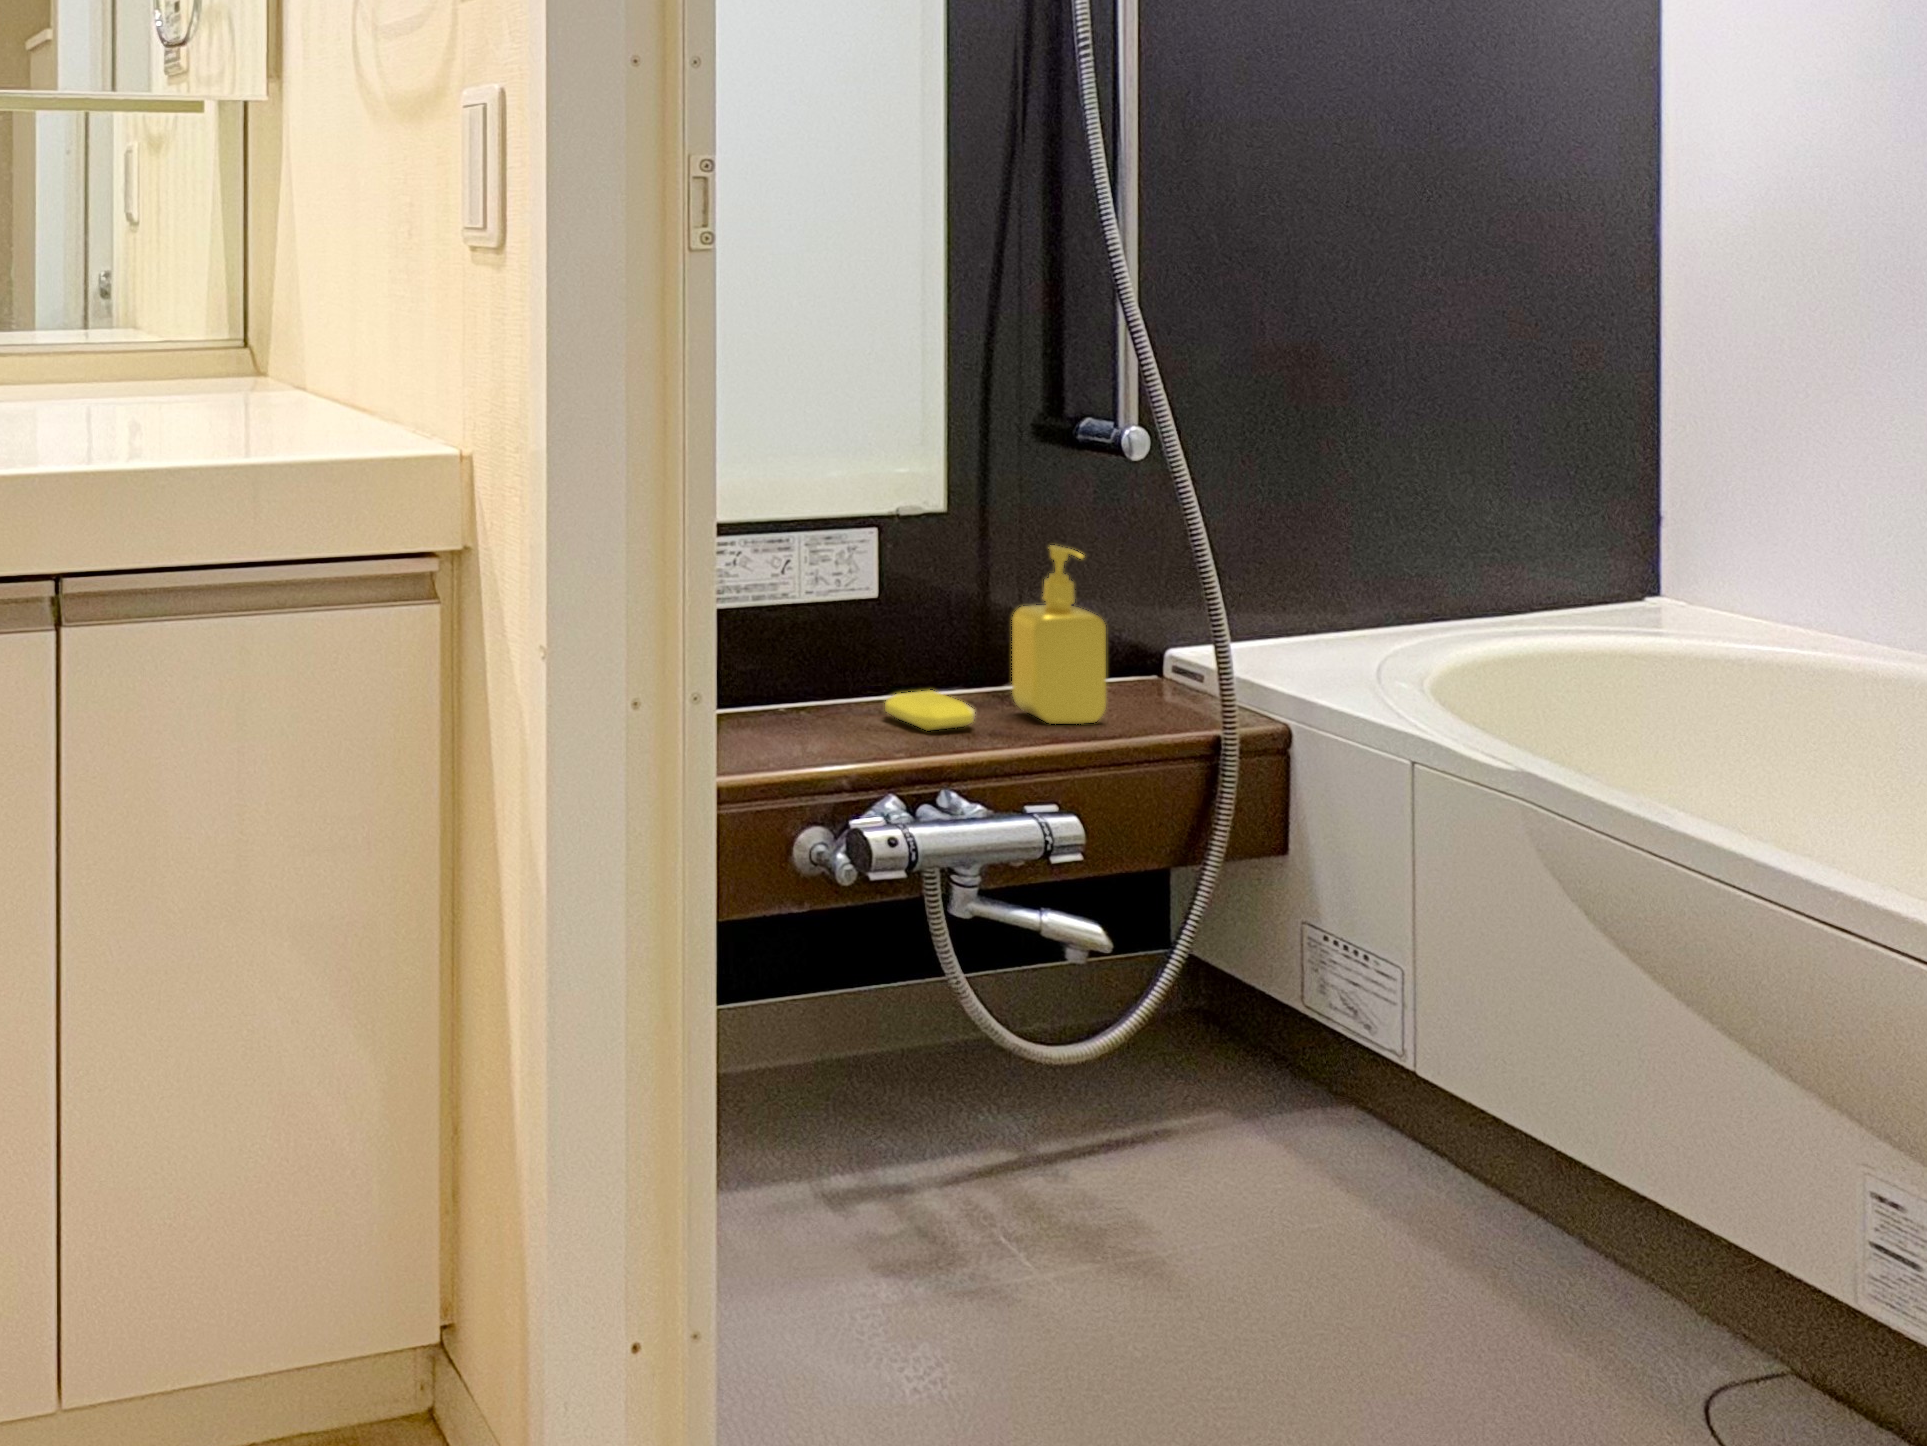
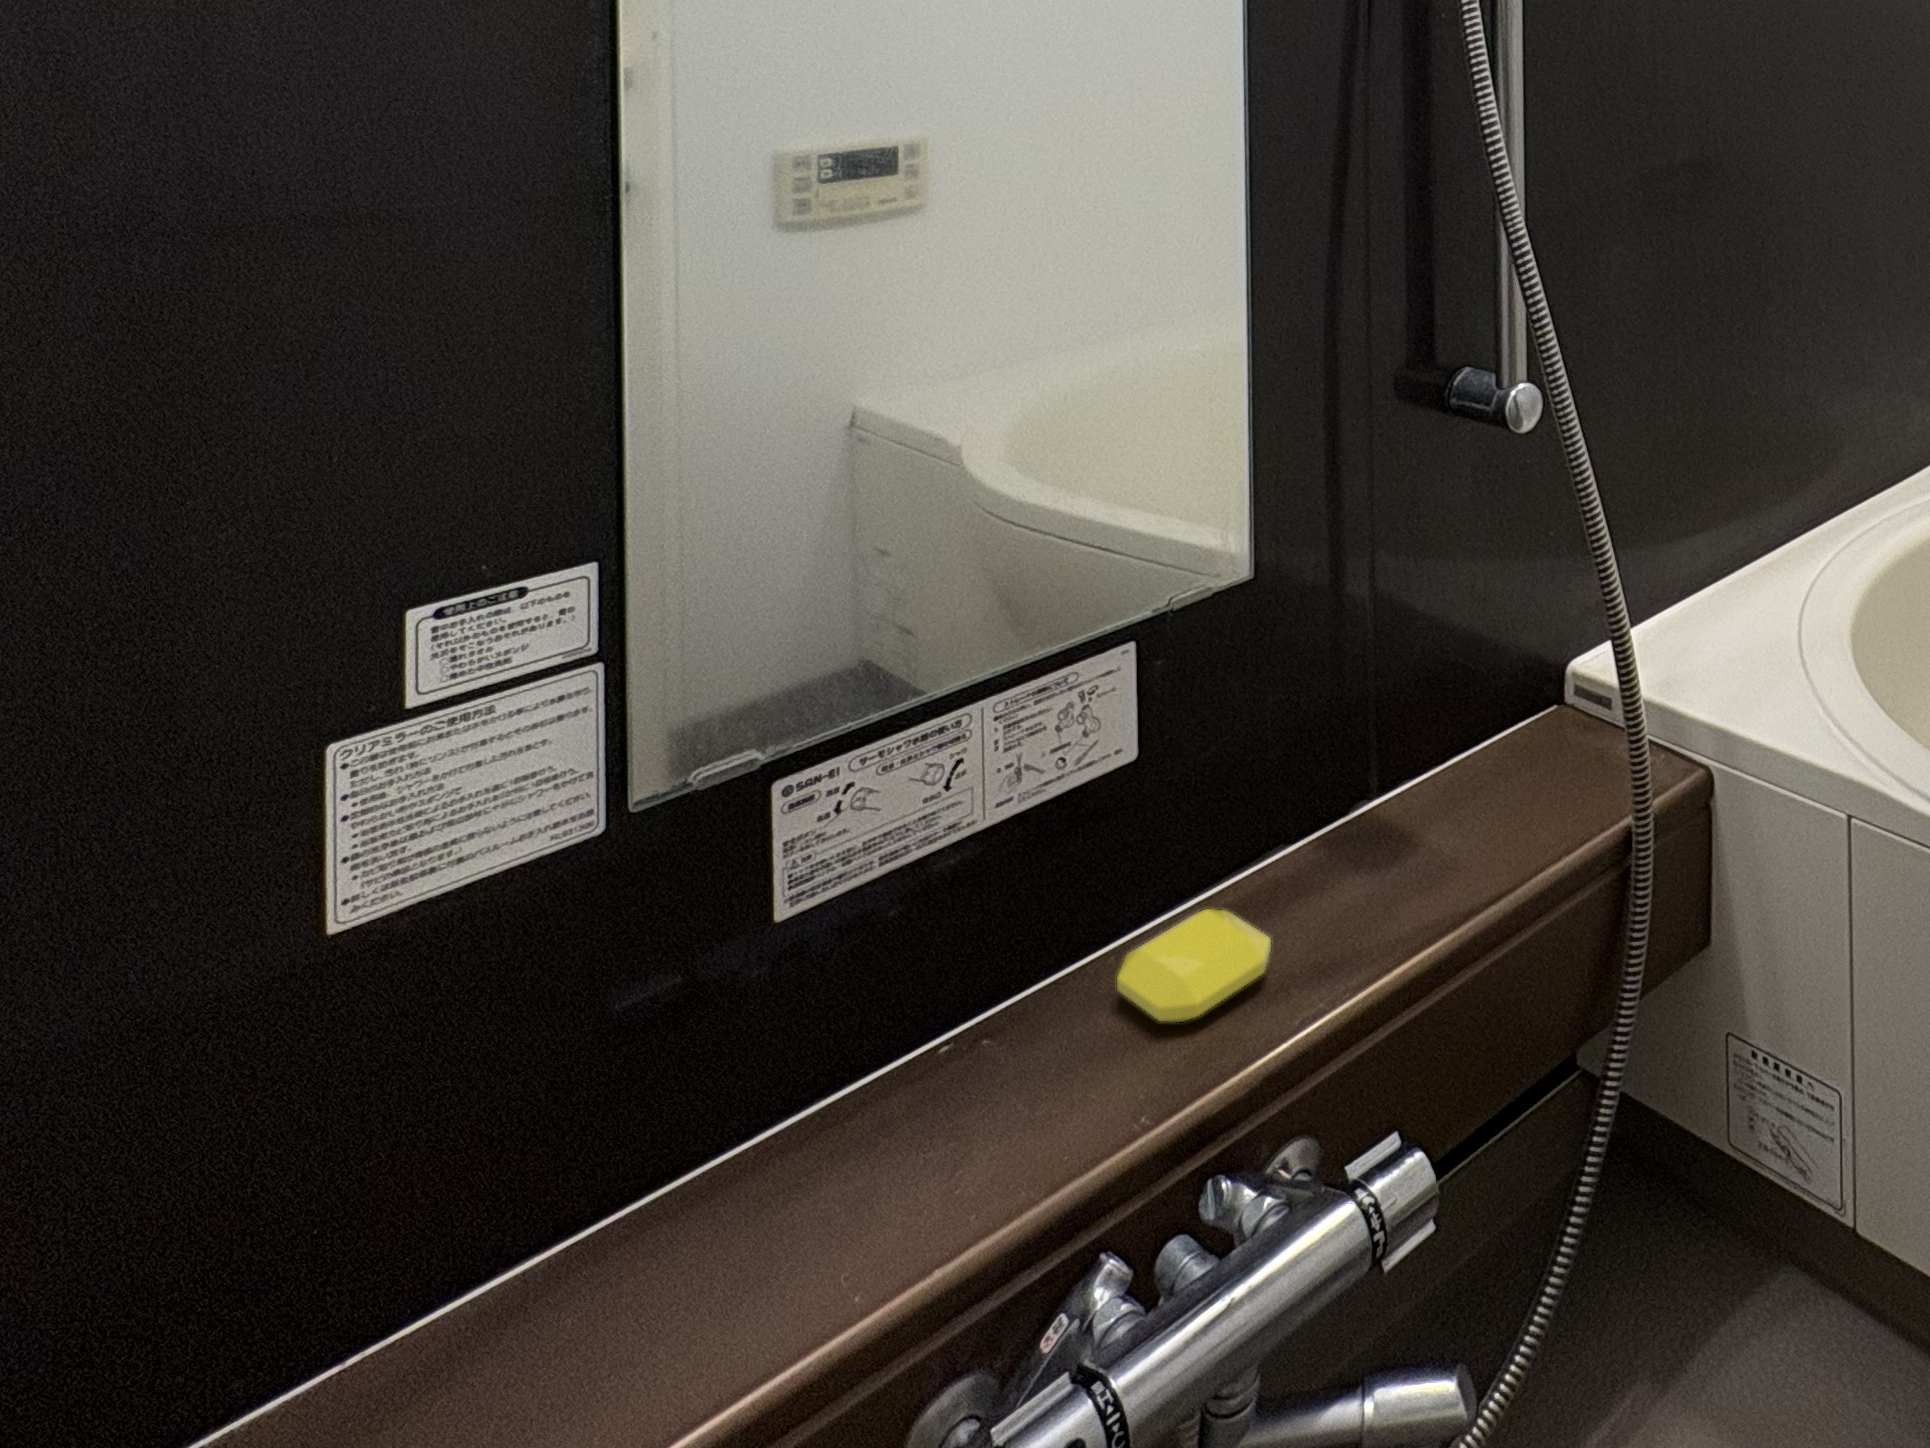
soap dispenser: present [1012,545,1106,724] -> none [1342,603,1477,902]

